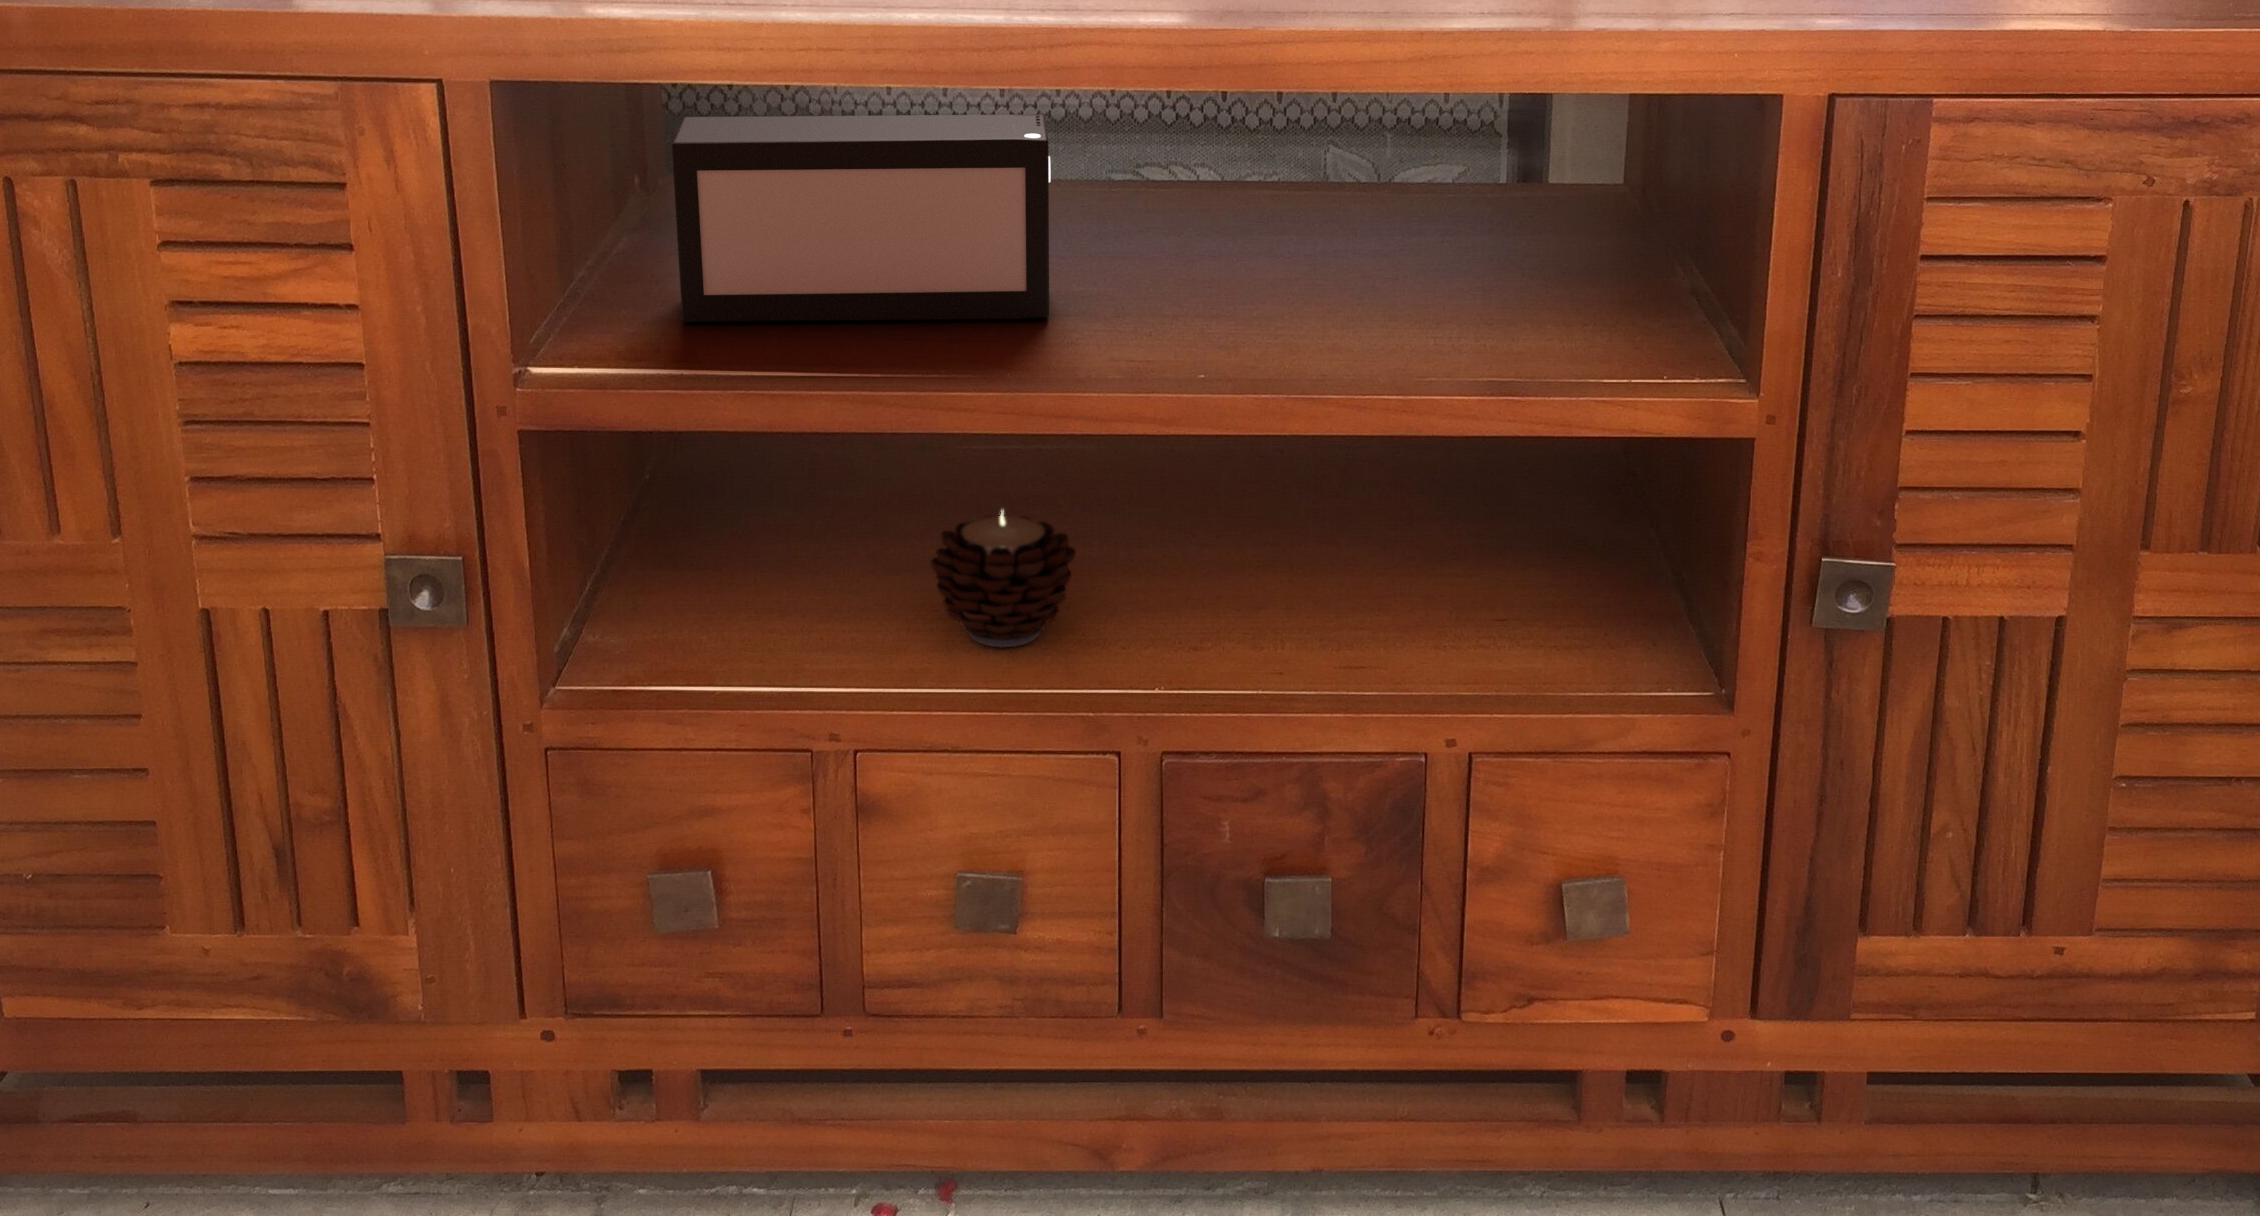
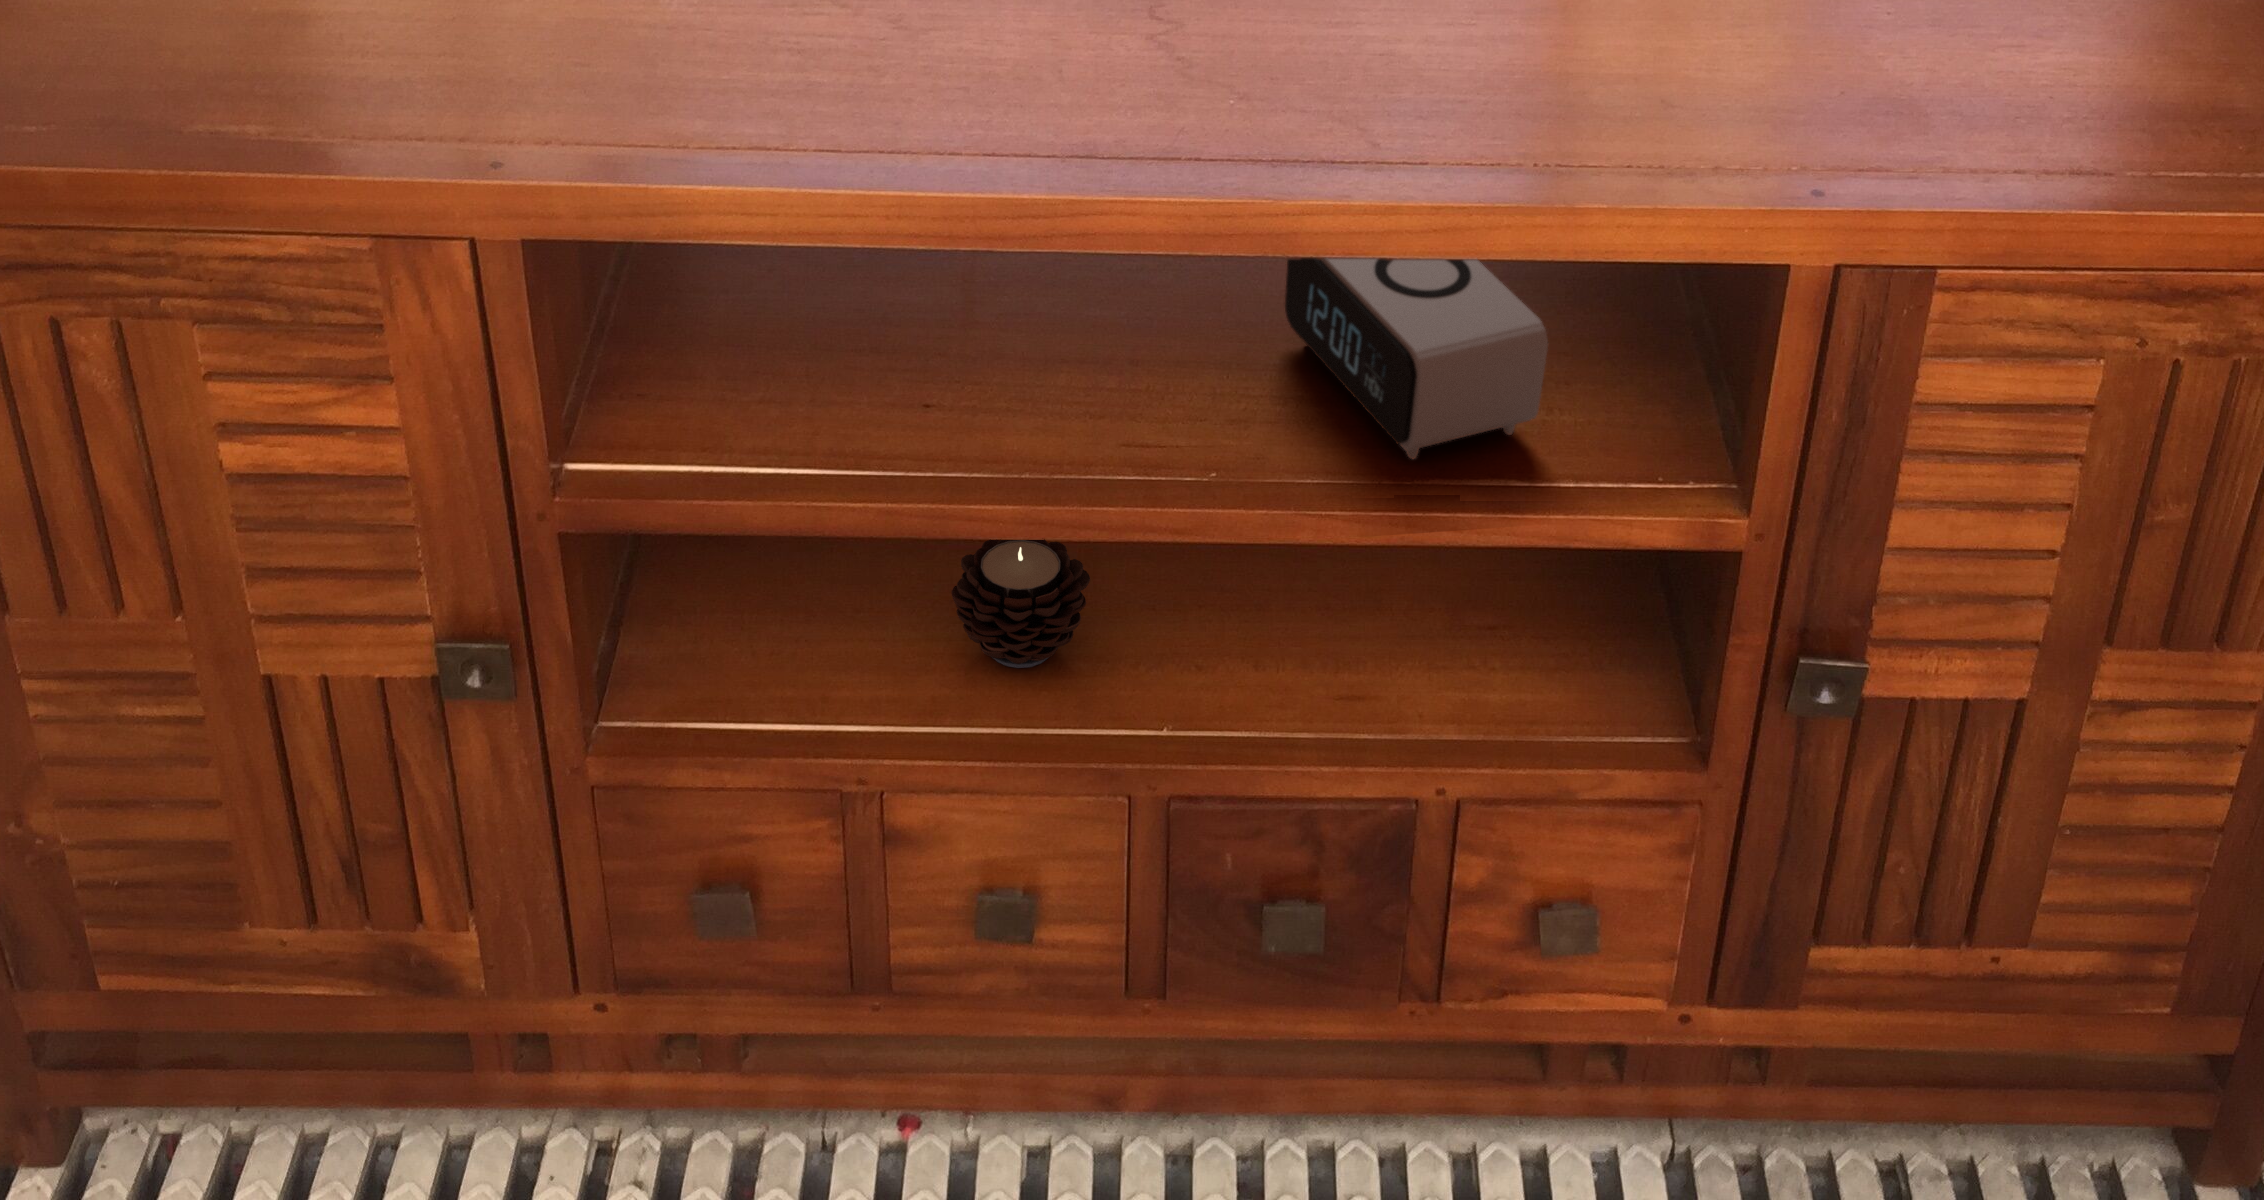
speaker: present [672,114,1051,322] -> none [698,165,1070,380]
alarm clock: none [1272,160,1539,364] -> present [1285,258,1548,459]

